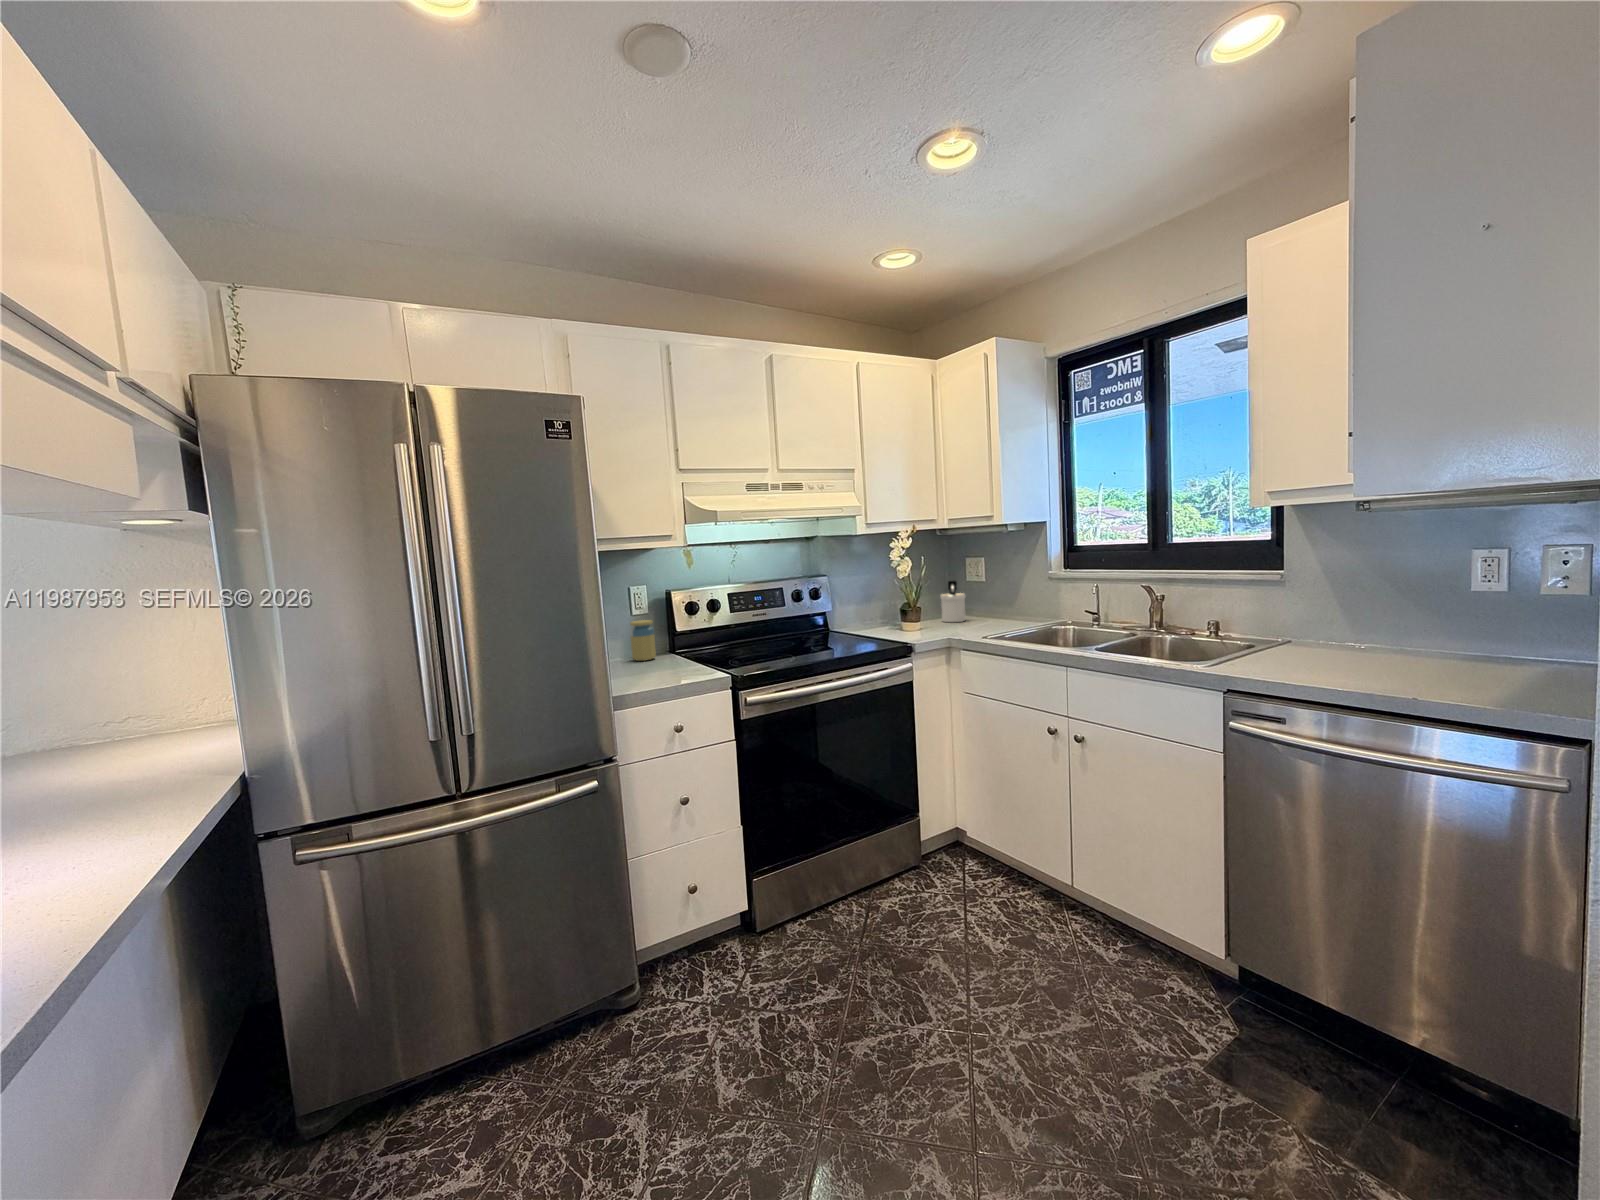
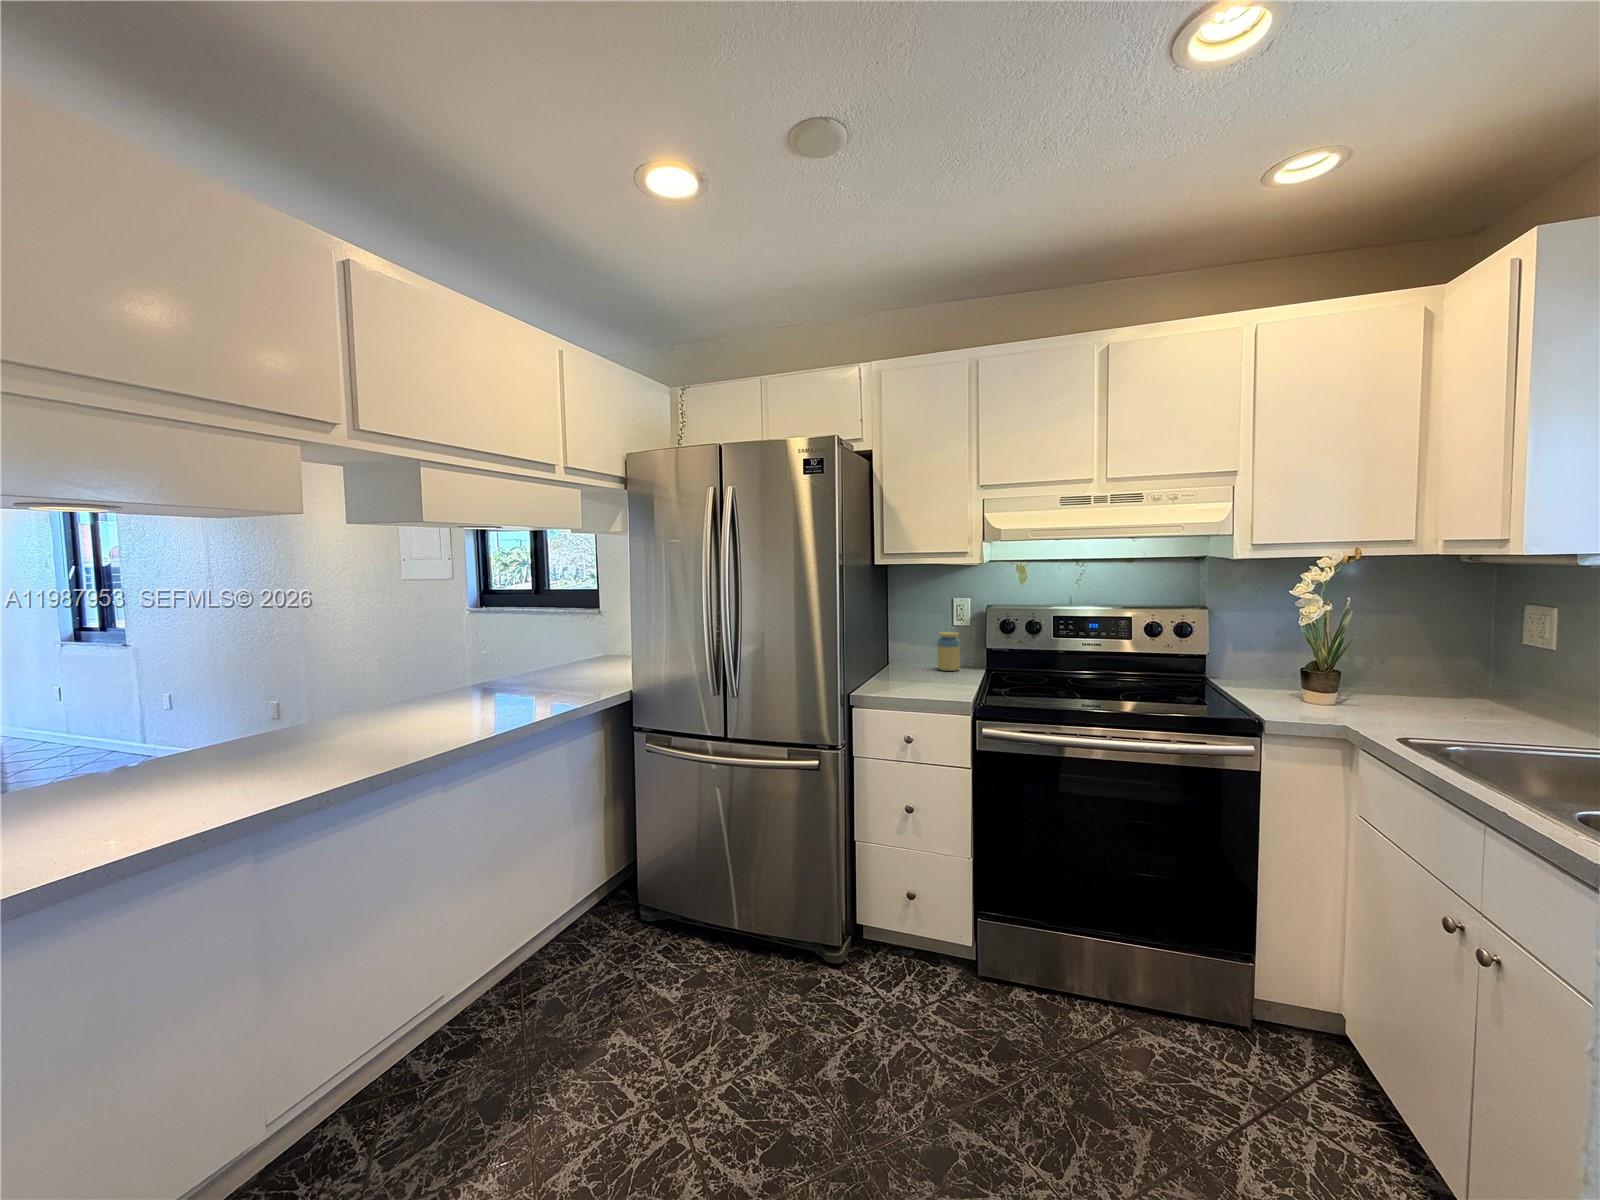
soap dispenser: present [940,581,966,622] -> none [1430,638,1489,708]

